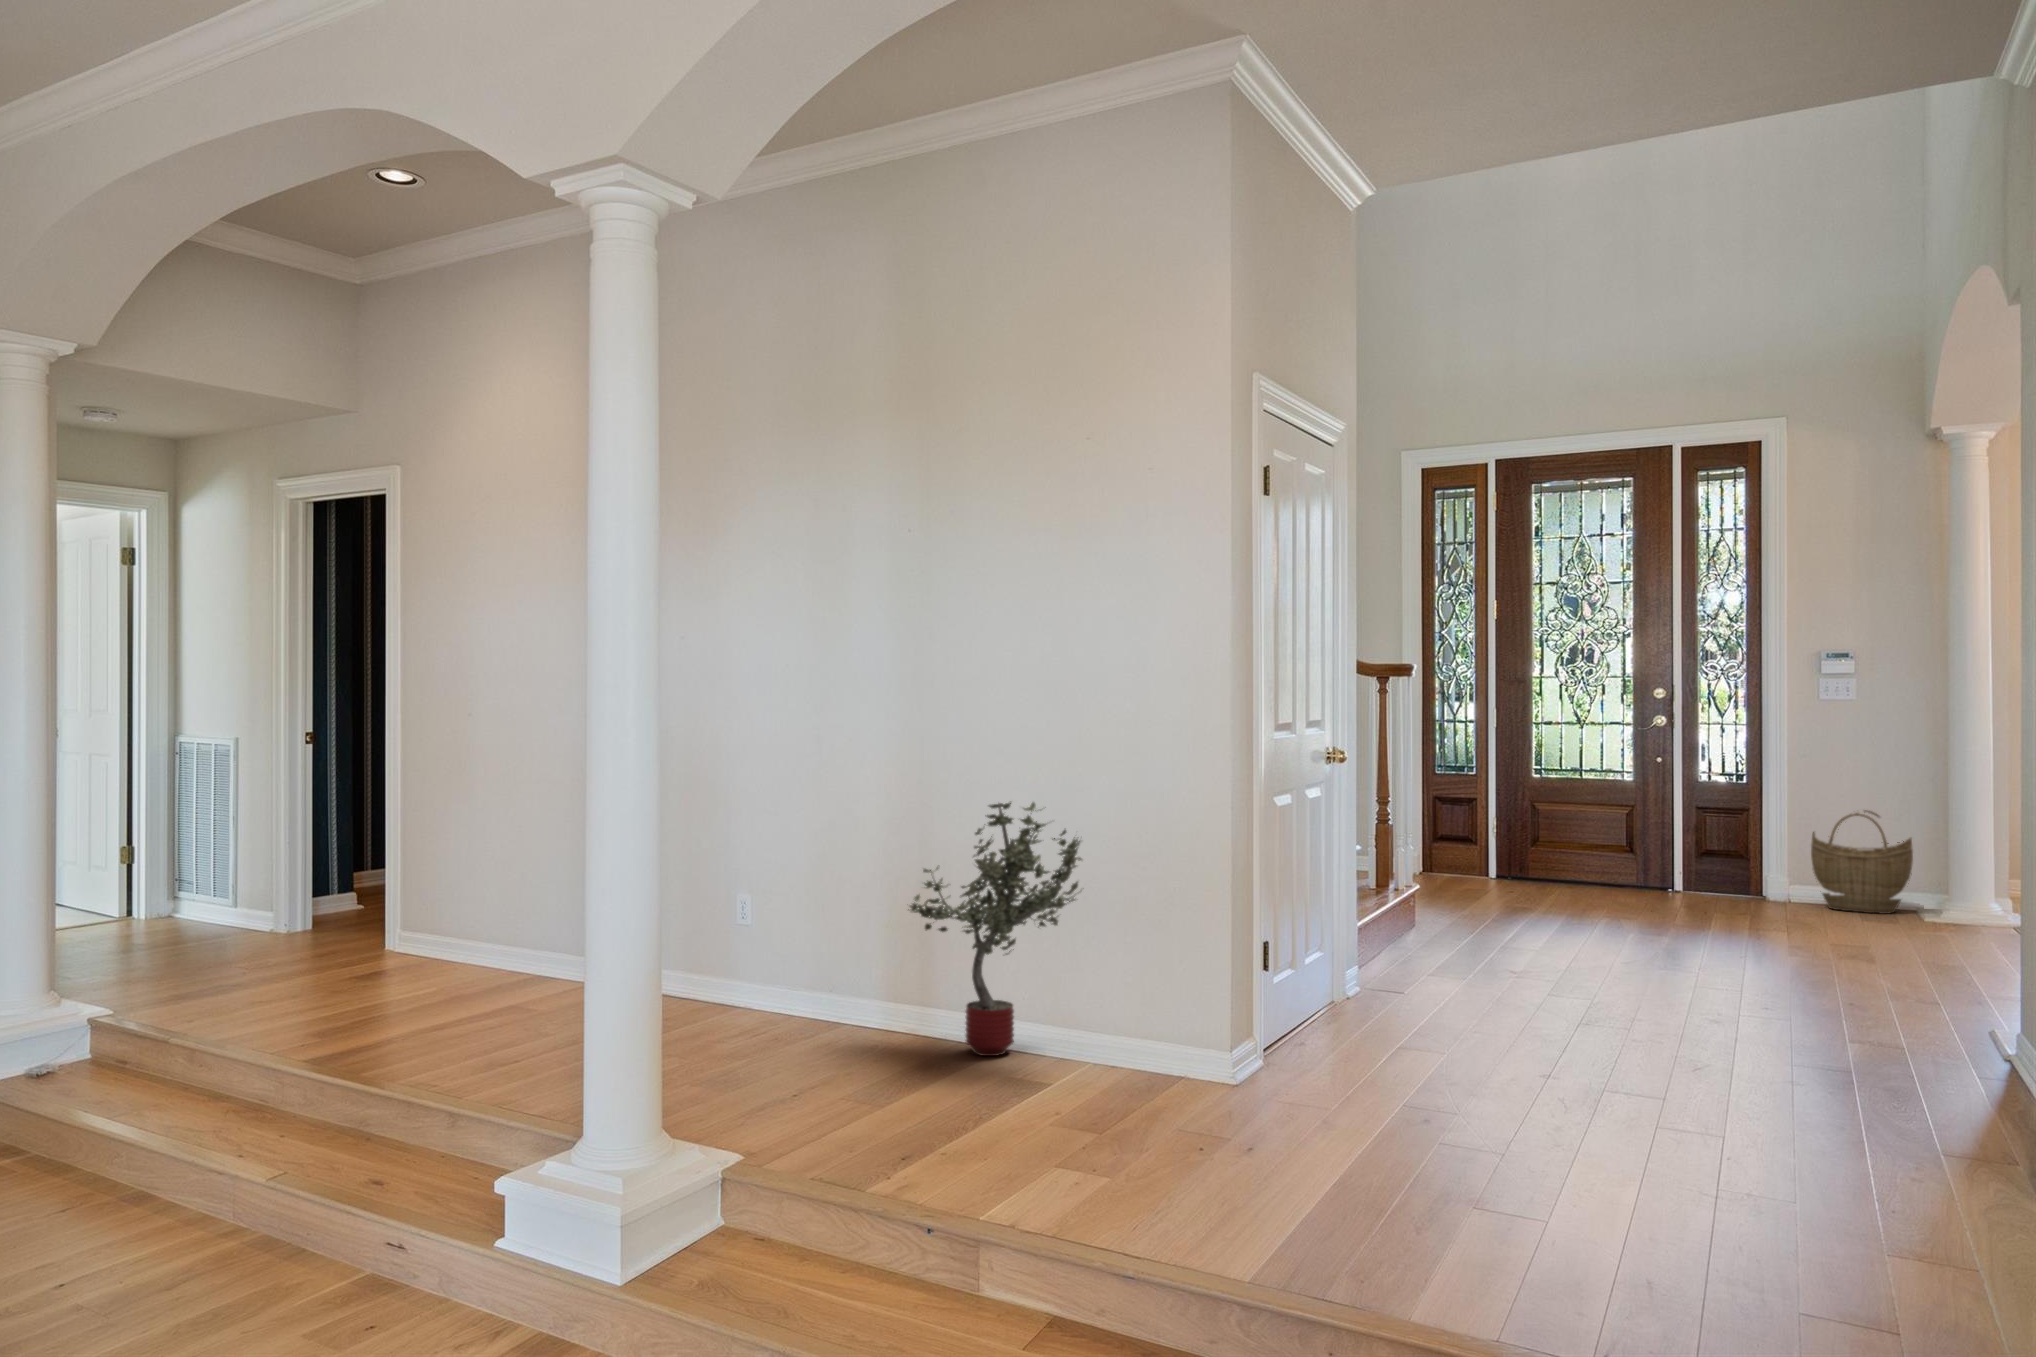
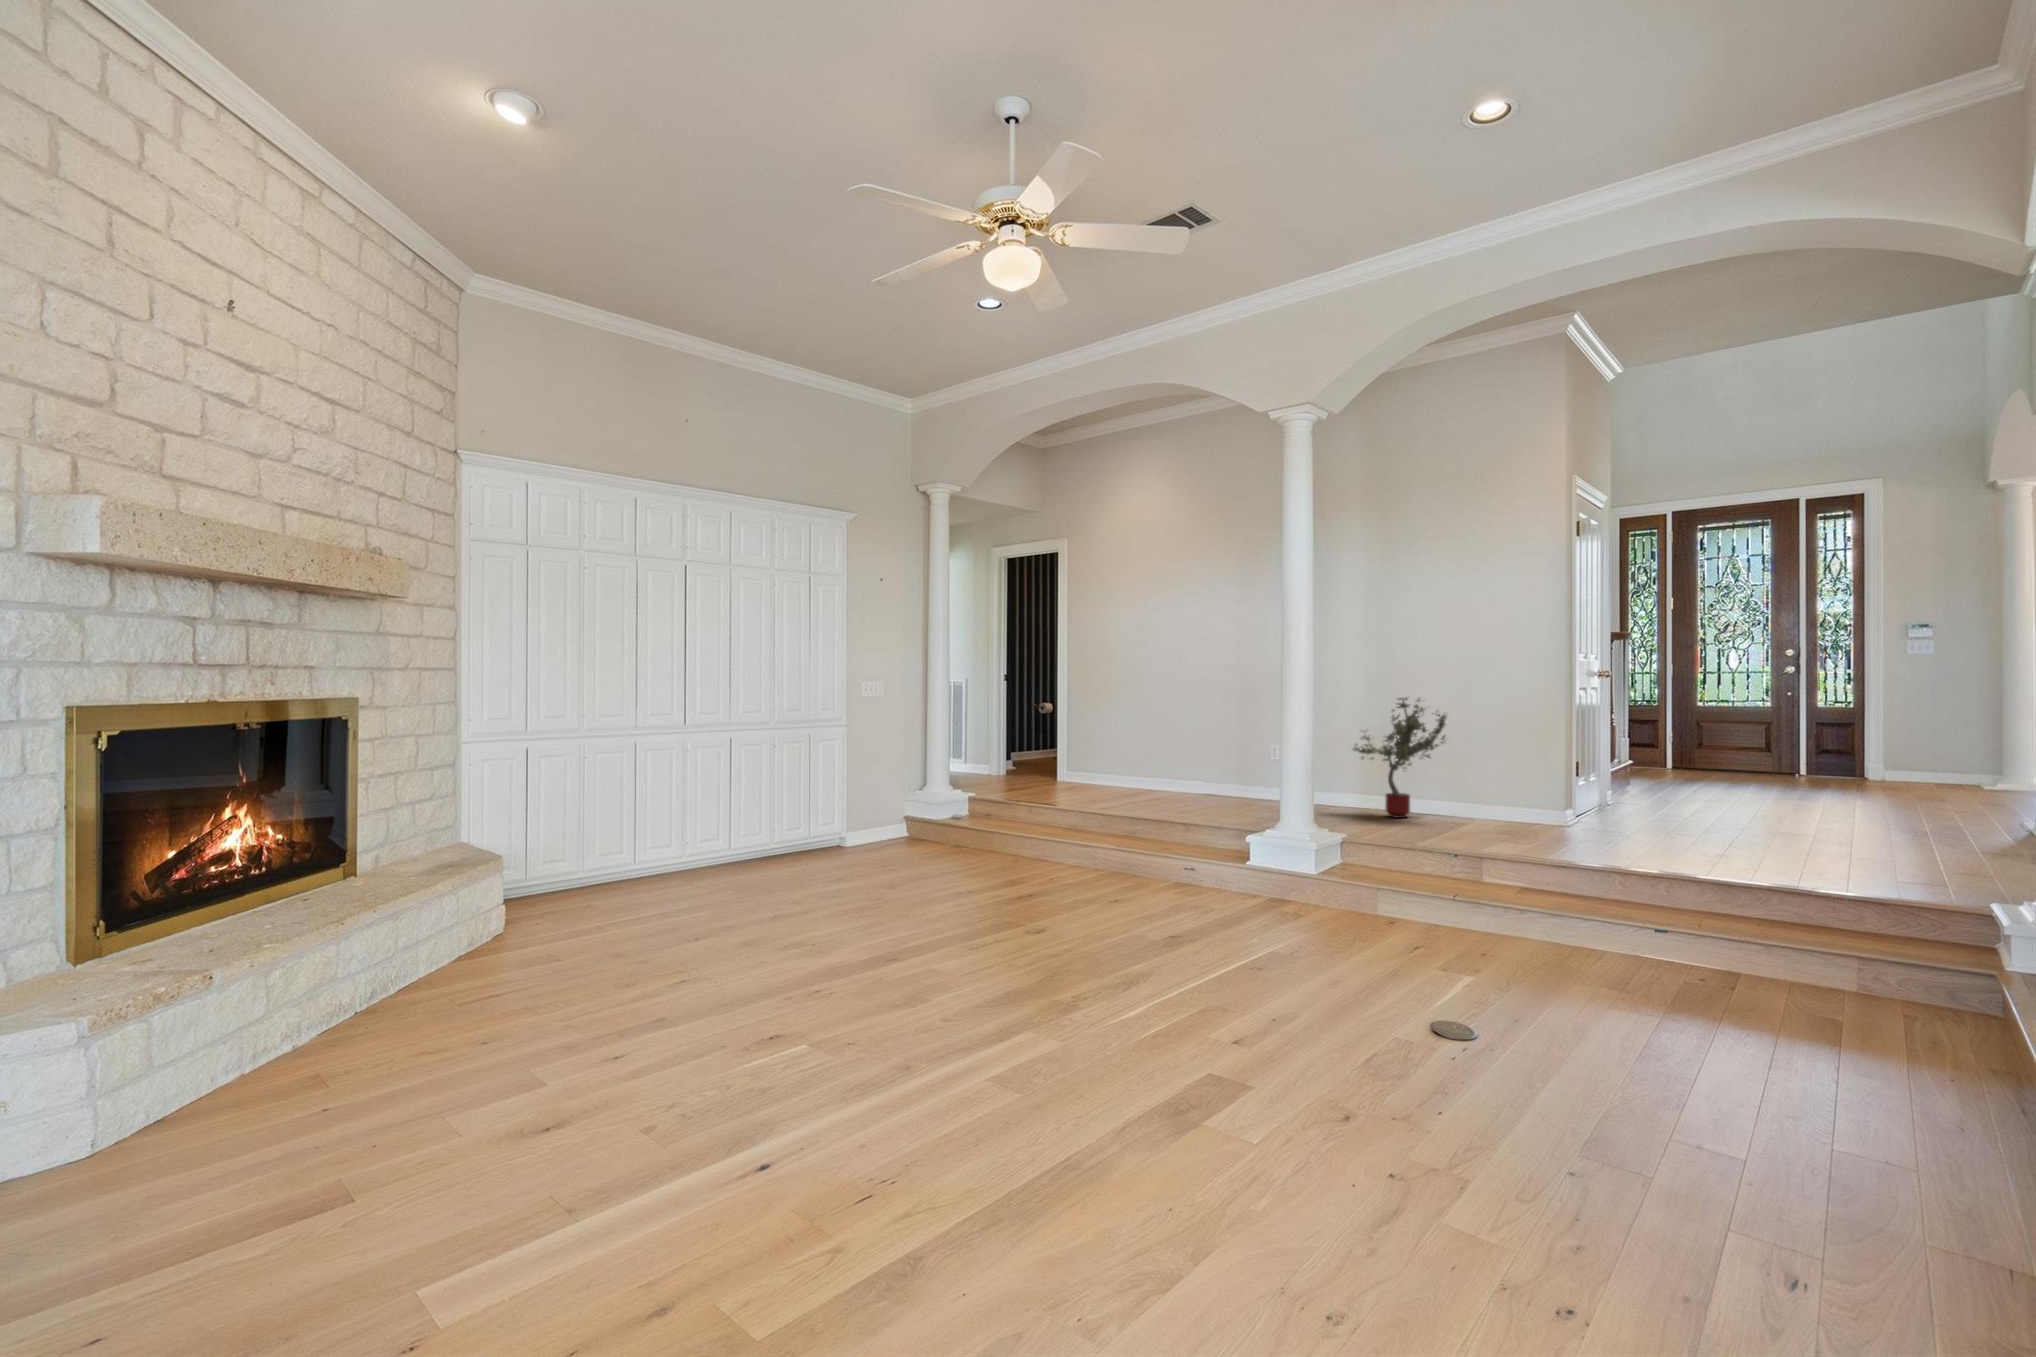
woven basket: present [1811,810,1913,914] -> none [1900,724,1977,788]

